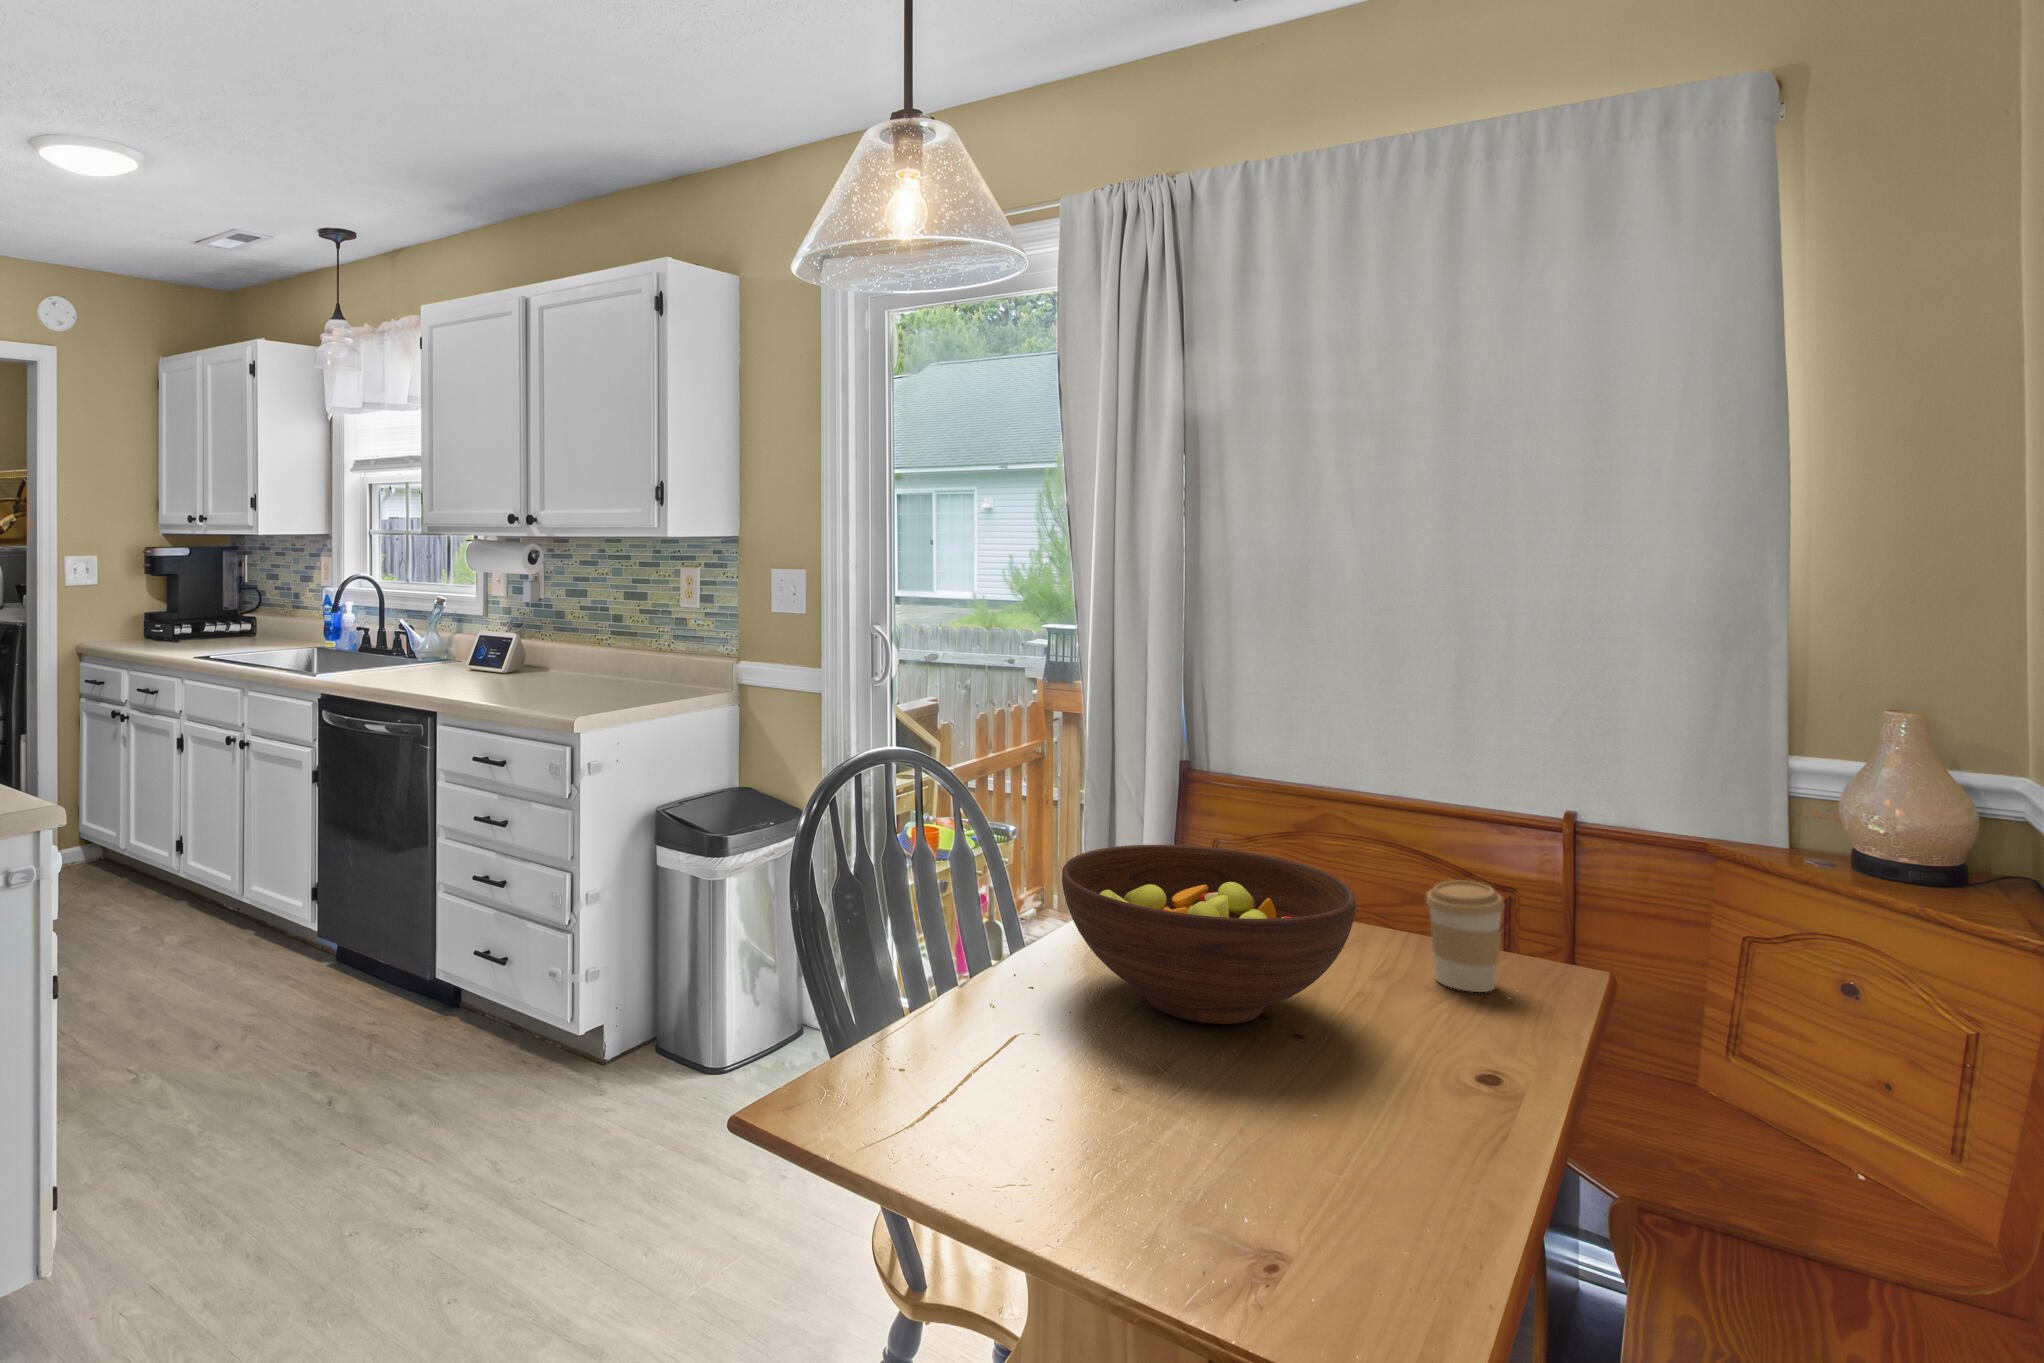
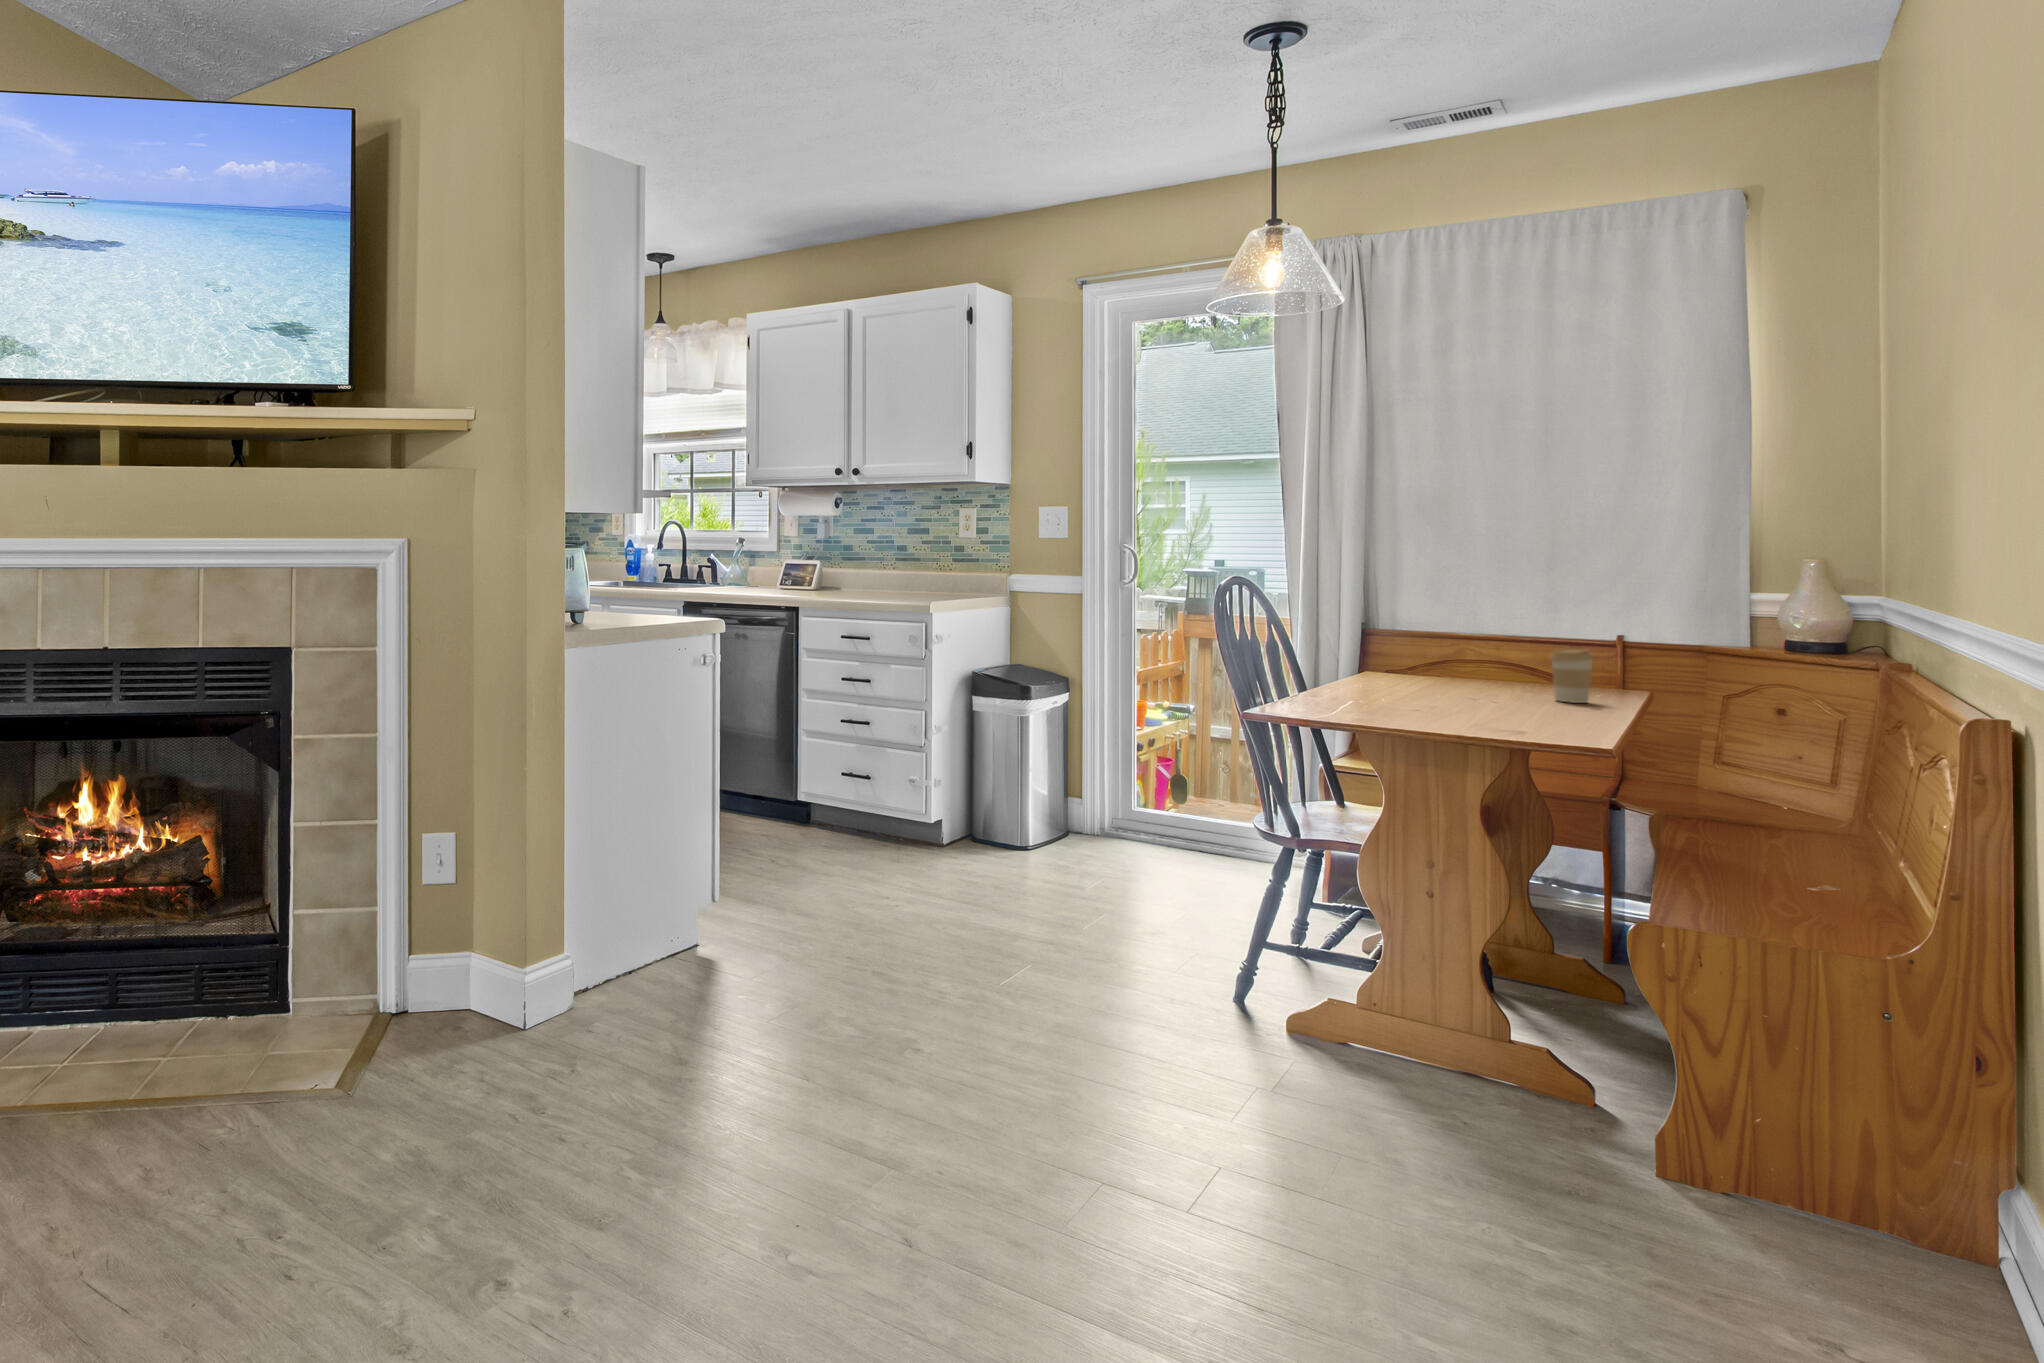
fruit bowl: present [1062,845,1356,1024] -> none [1357,630,1523,706]

